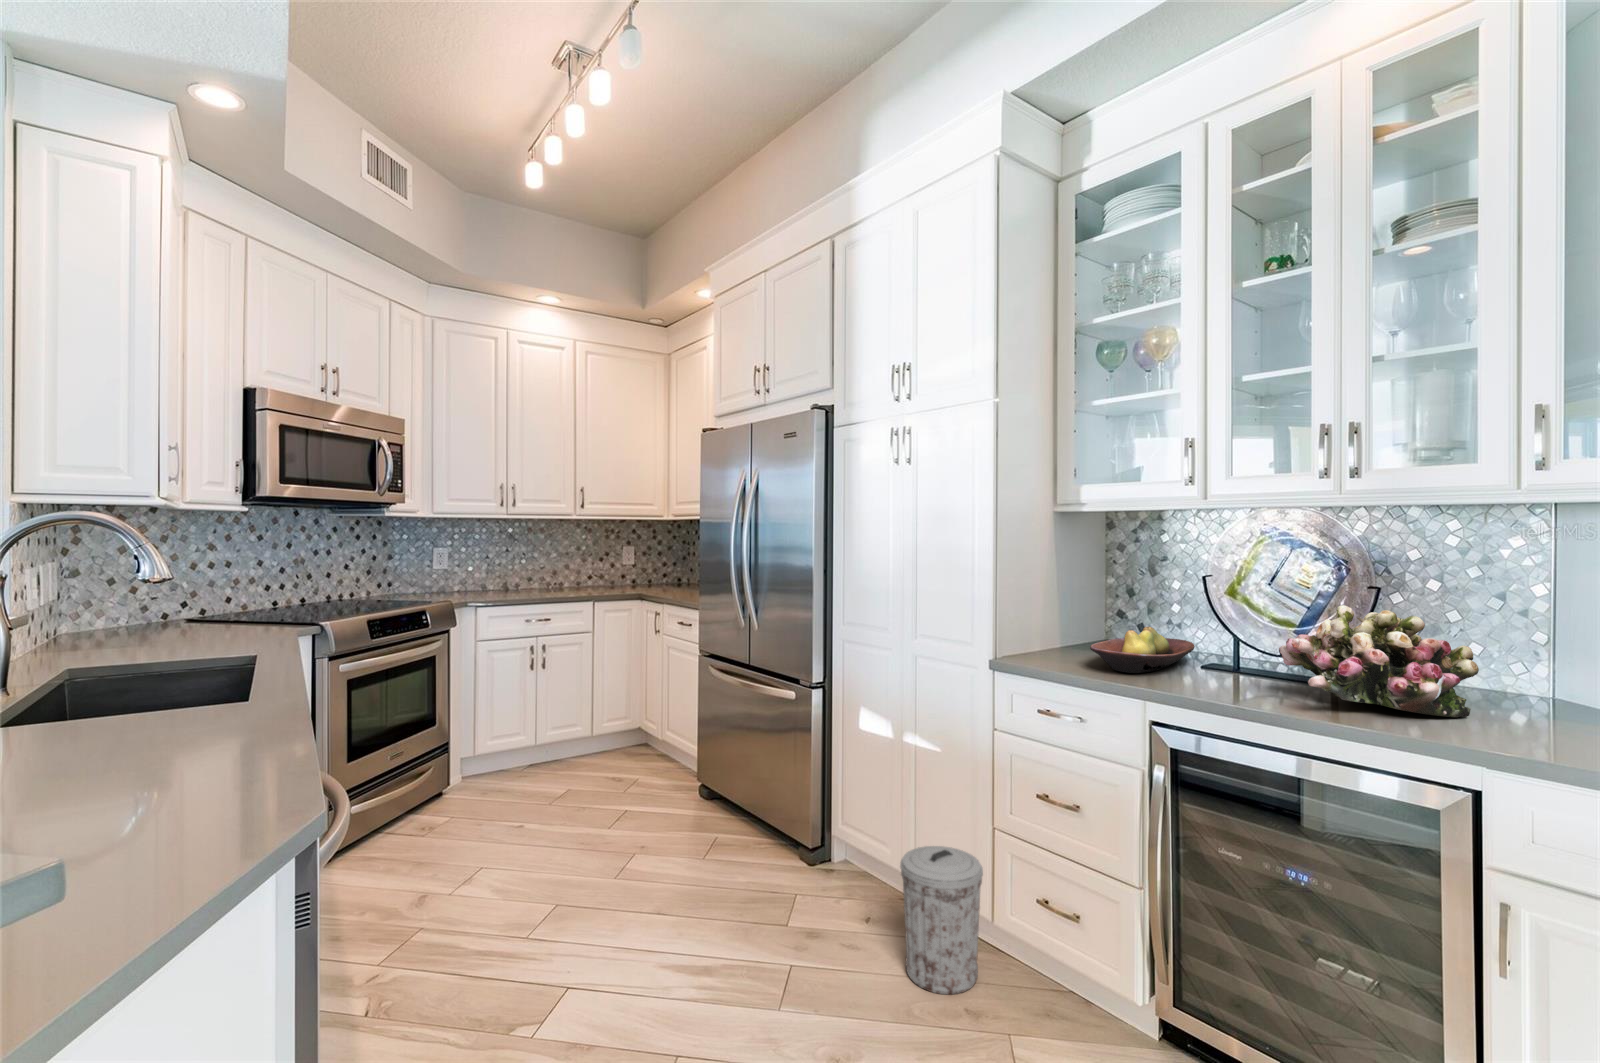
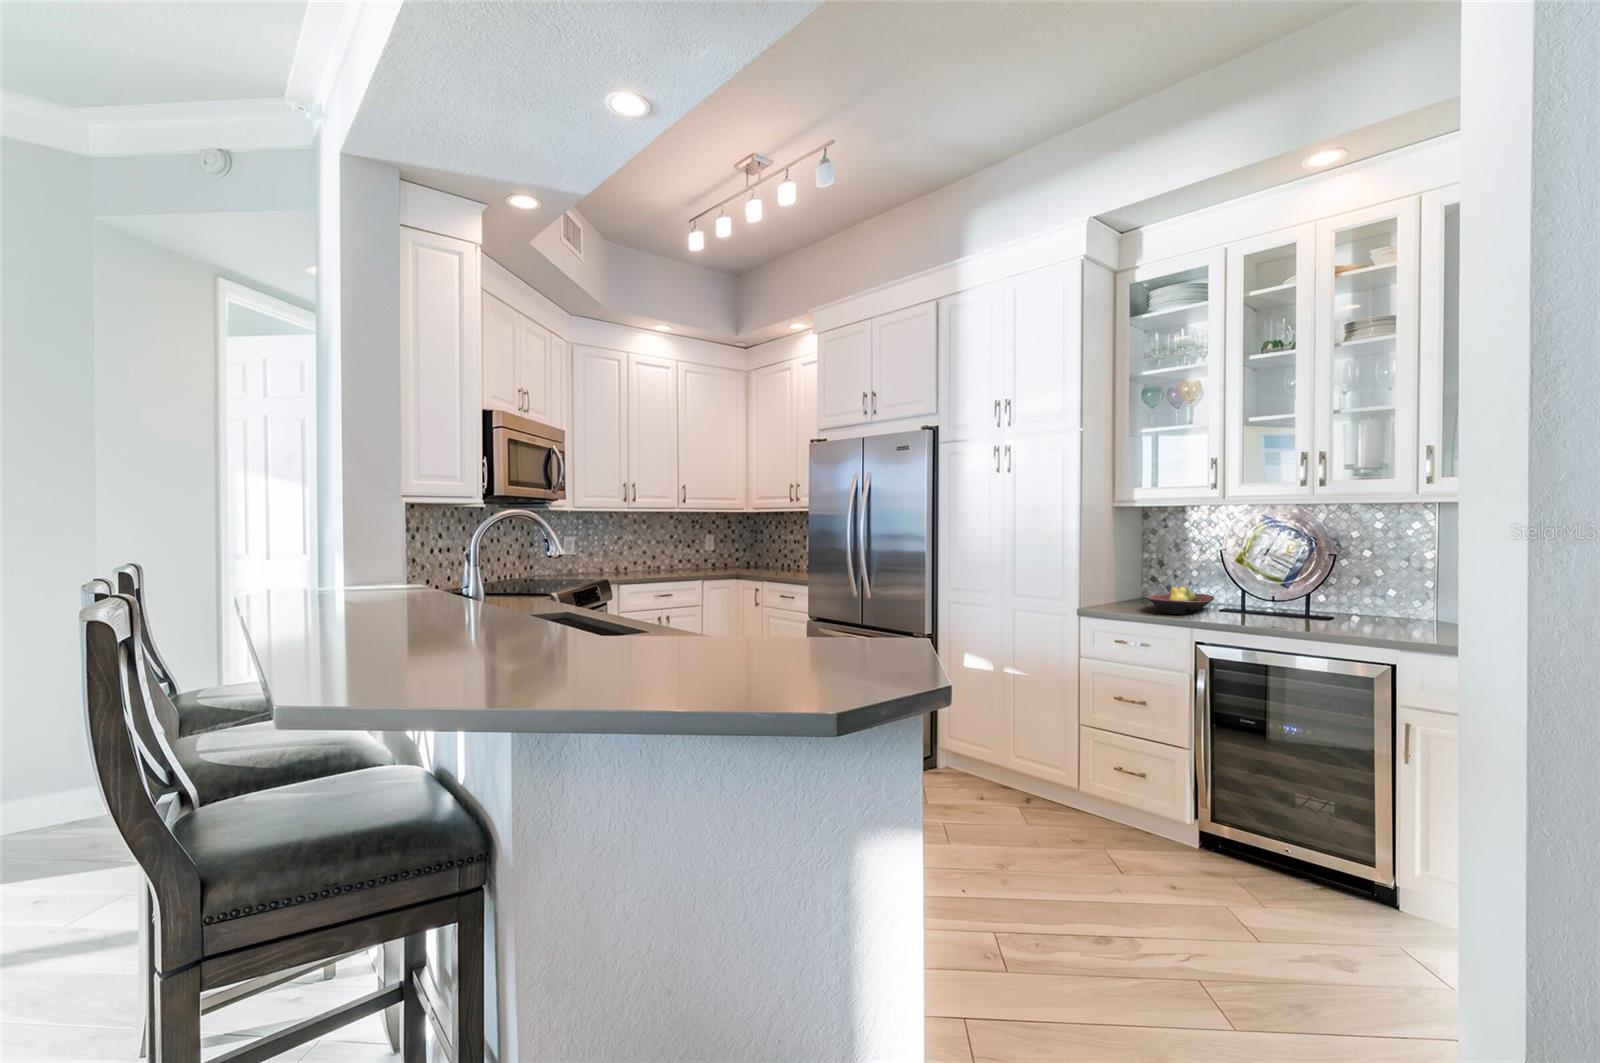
flower arrangement: present [1279,605,1479,717] -> none [1277,566,1396,629]
trash can: present [900,846,983,995] -> none [1018,740,1076,834]

